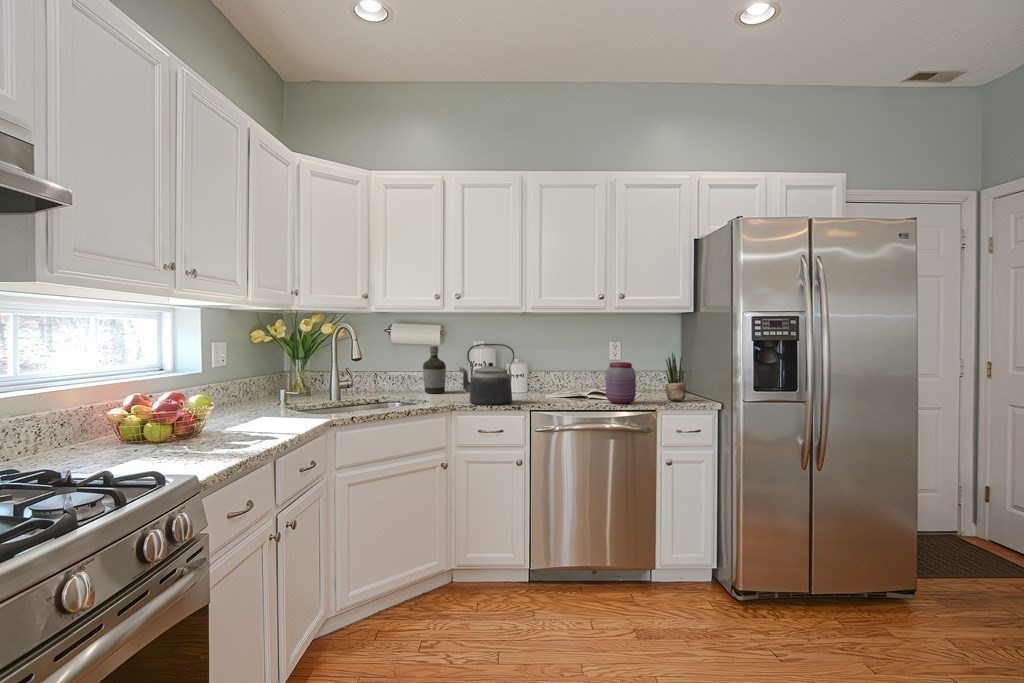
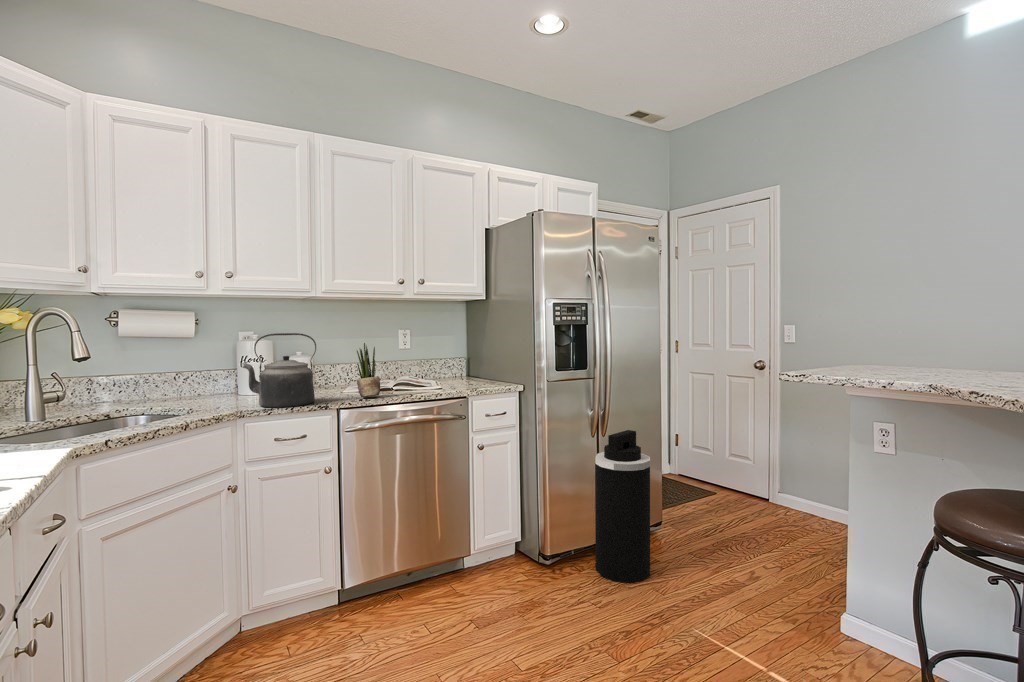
bottle: present [423,346,446,393] -> none [169,339,203,400]
potted plant: present [665,353,686,400] -> present [357,343,380,397]
jar: present [606,362,636,404] -> none [418,350,449,393]
trash can: none [798,467,876,650] -> present [595,430,650,583]

